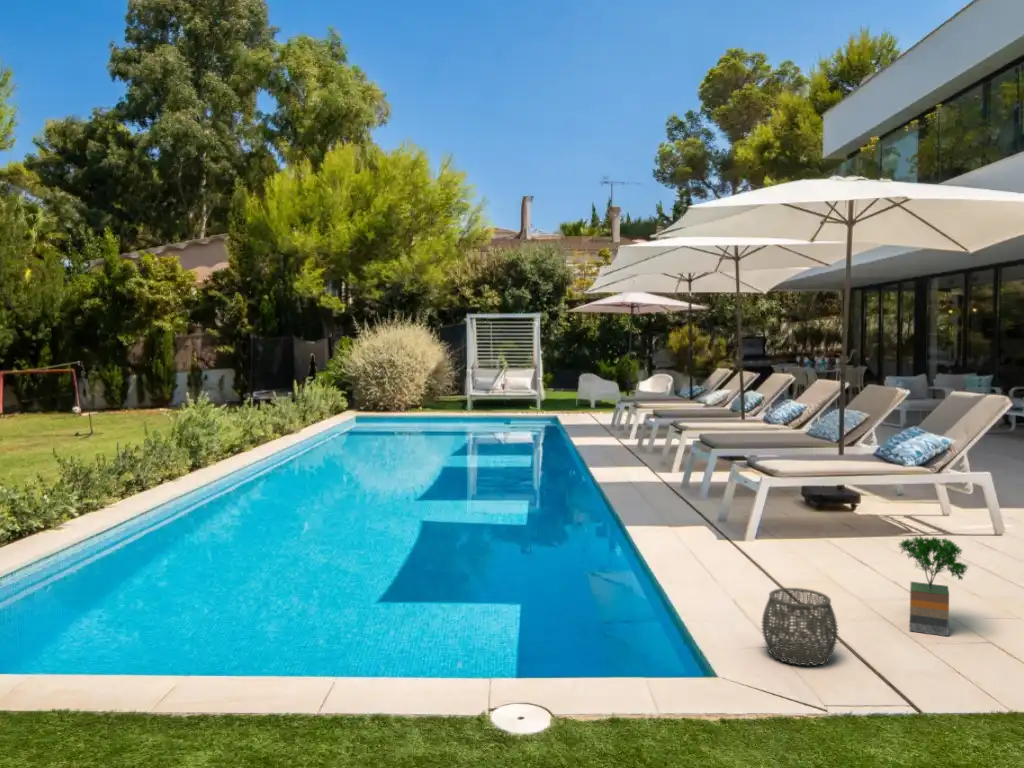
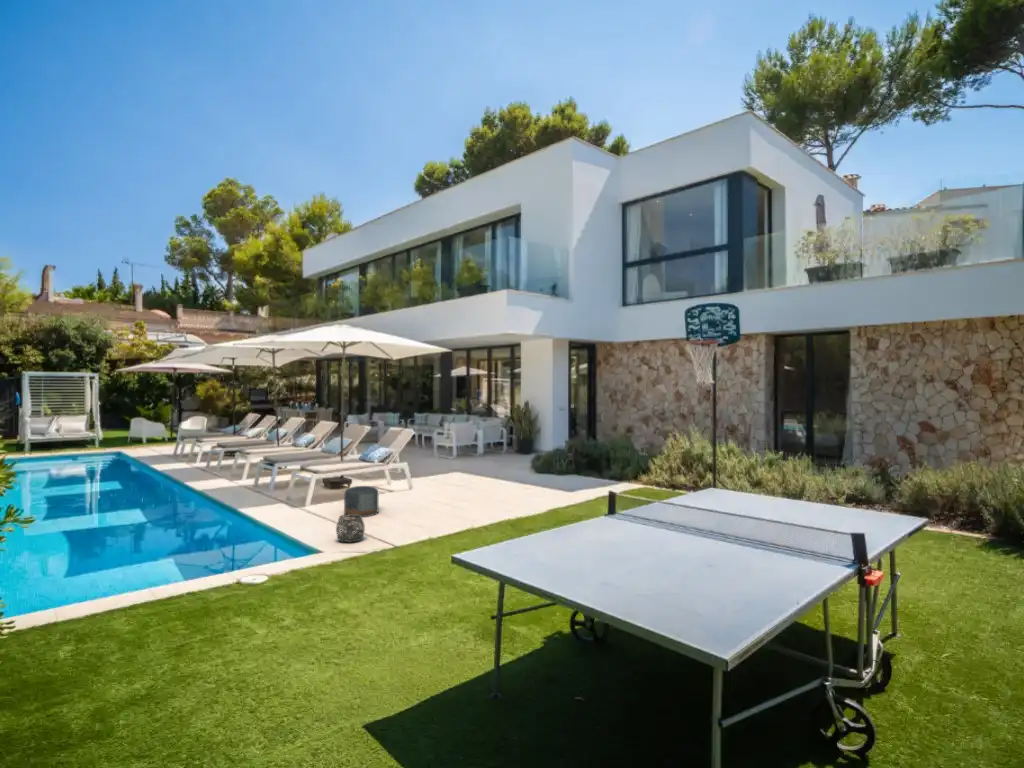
pouf: none [816,515,901,591] -> present [344,486,379,517]
potted tree: present [899,536,967,636] -> none [381,488,406,526]

